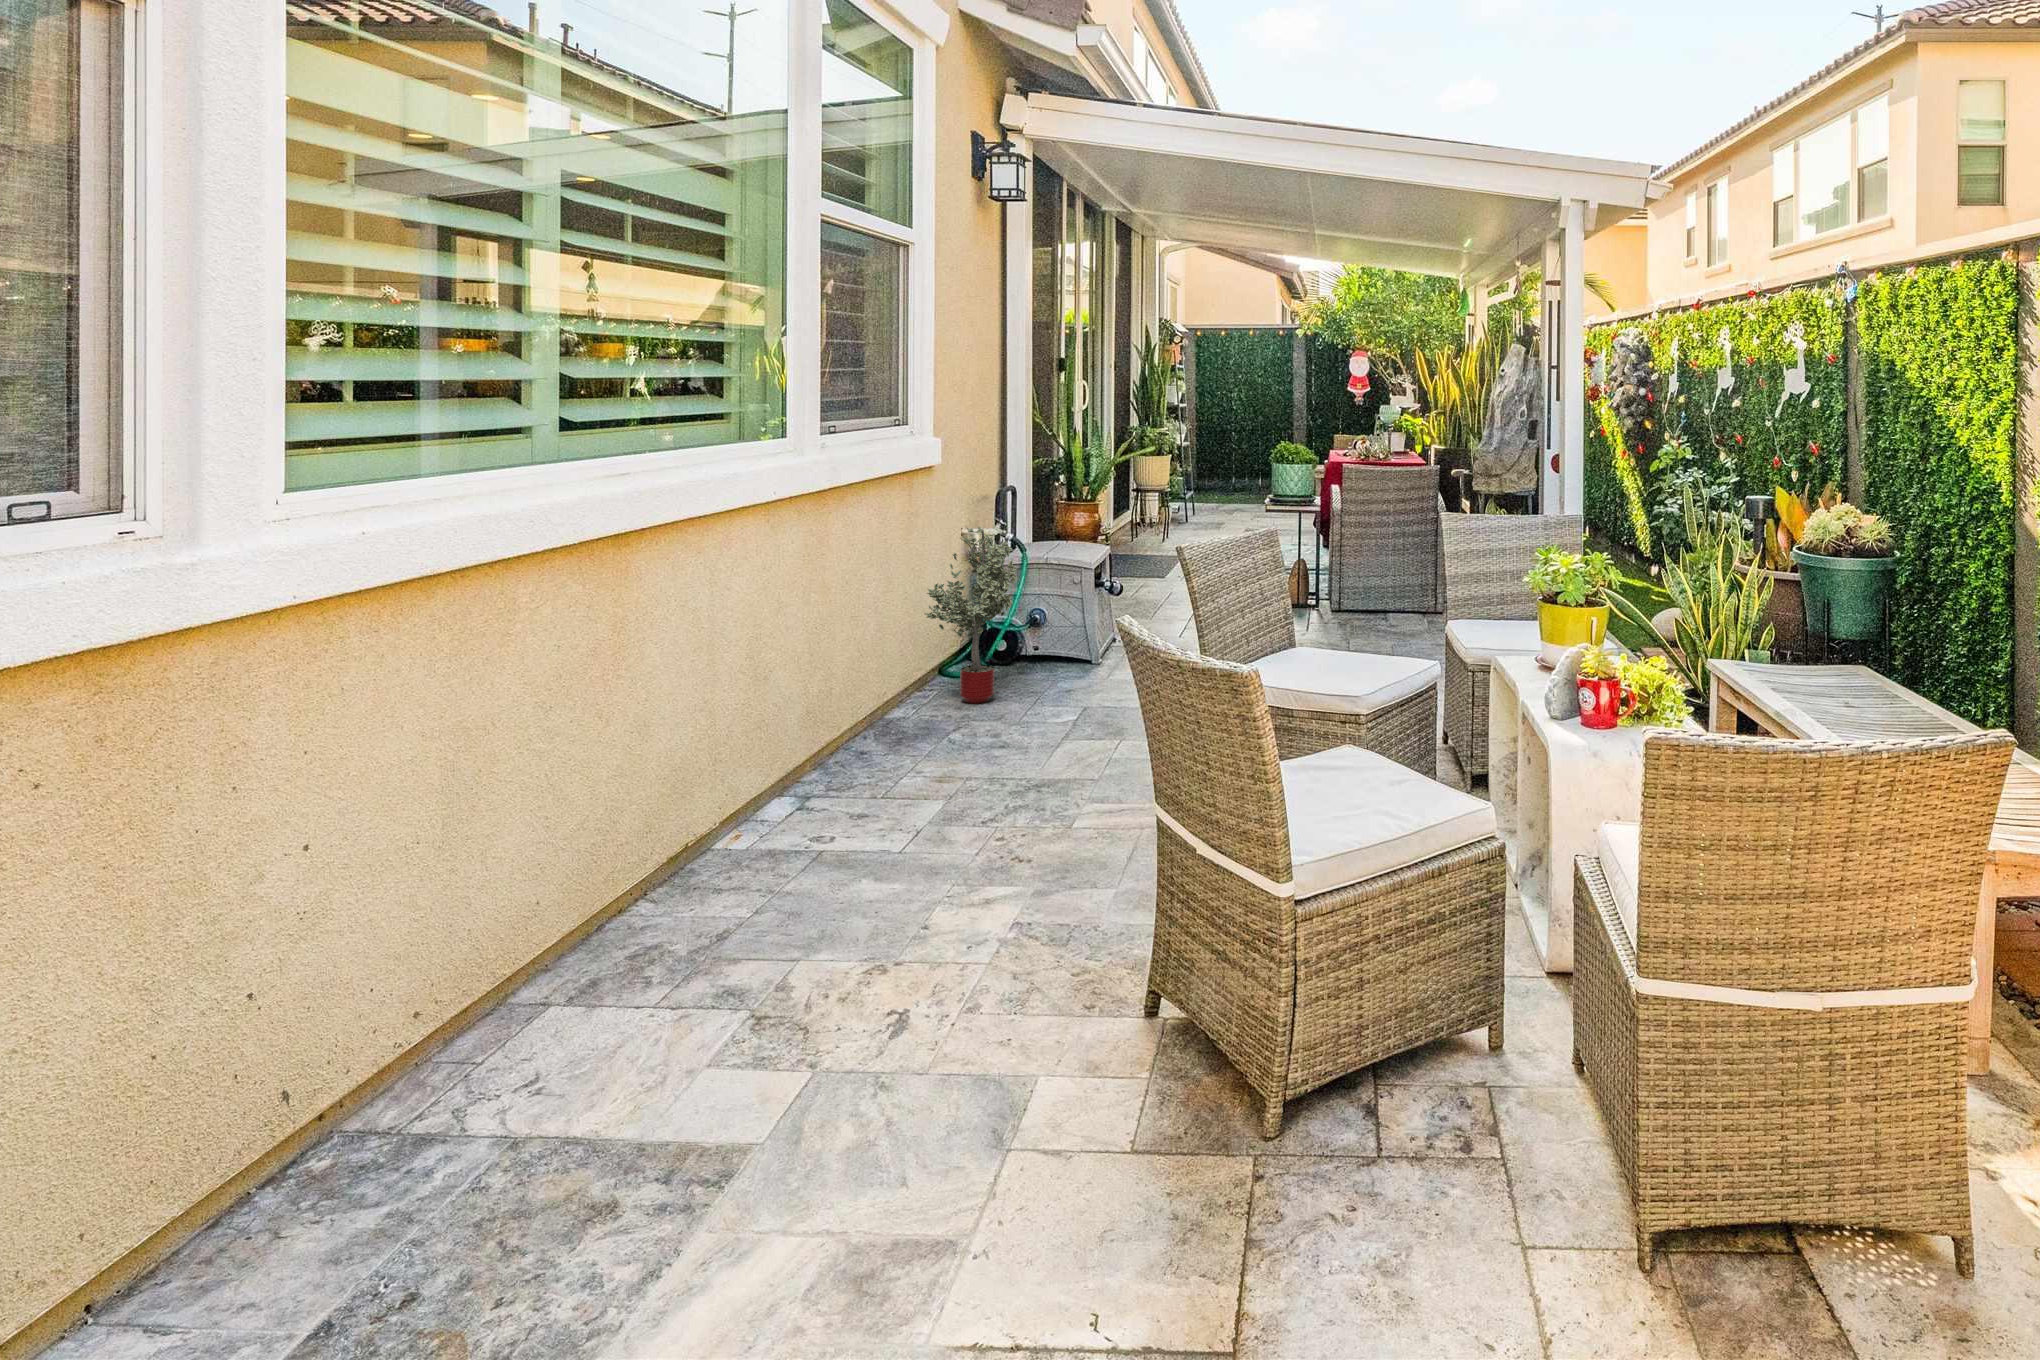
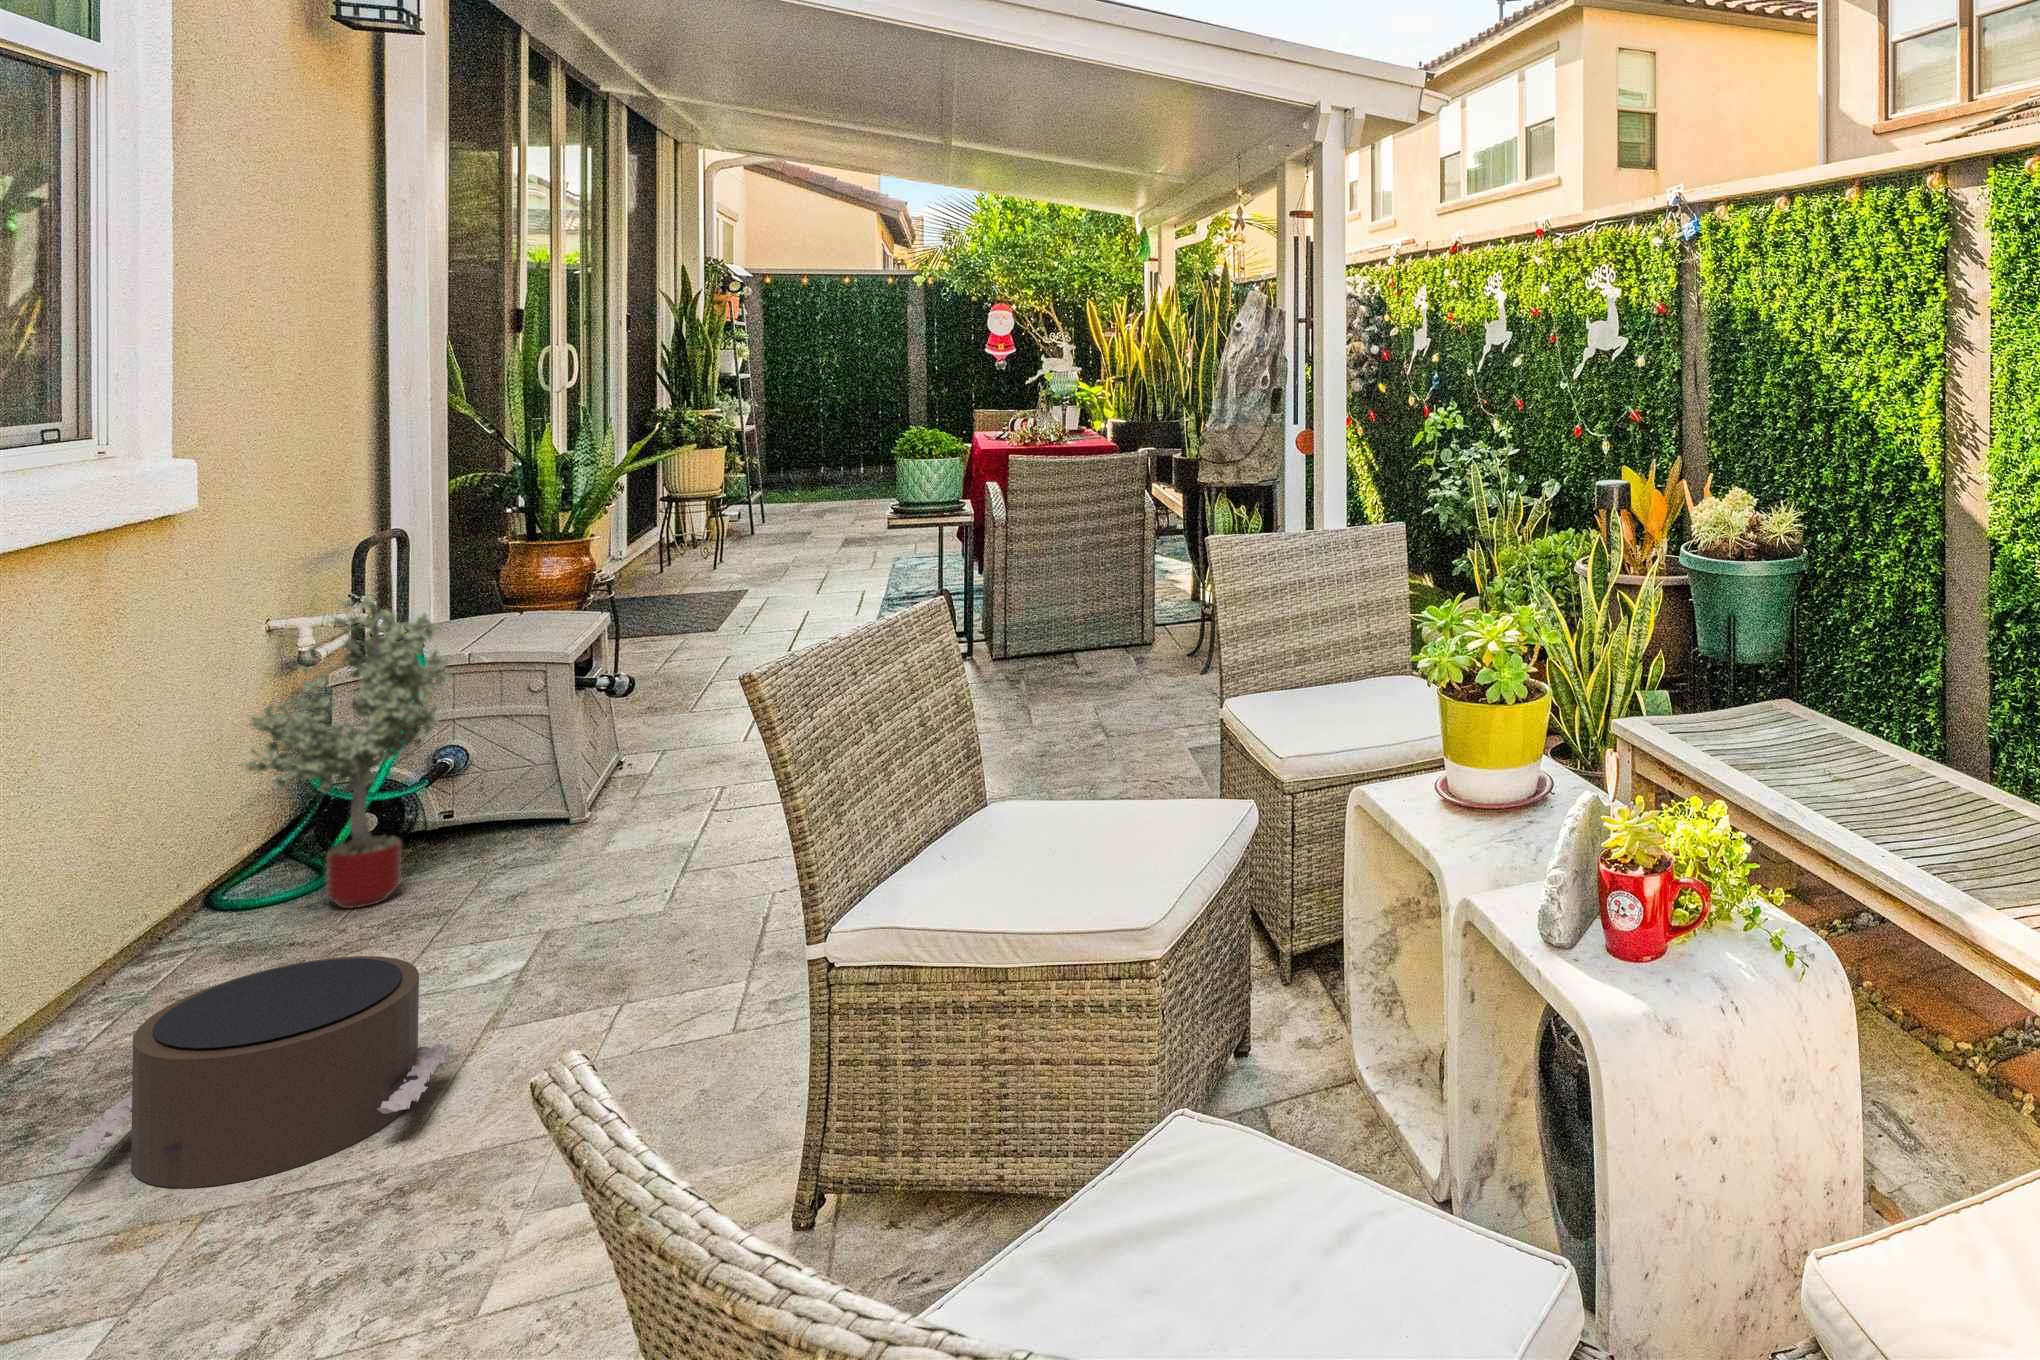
pouf: none [869,709,1022,804] -> present [61,956,451,1188]

